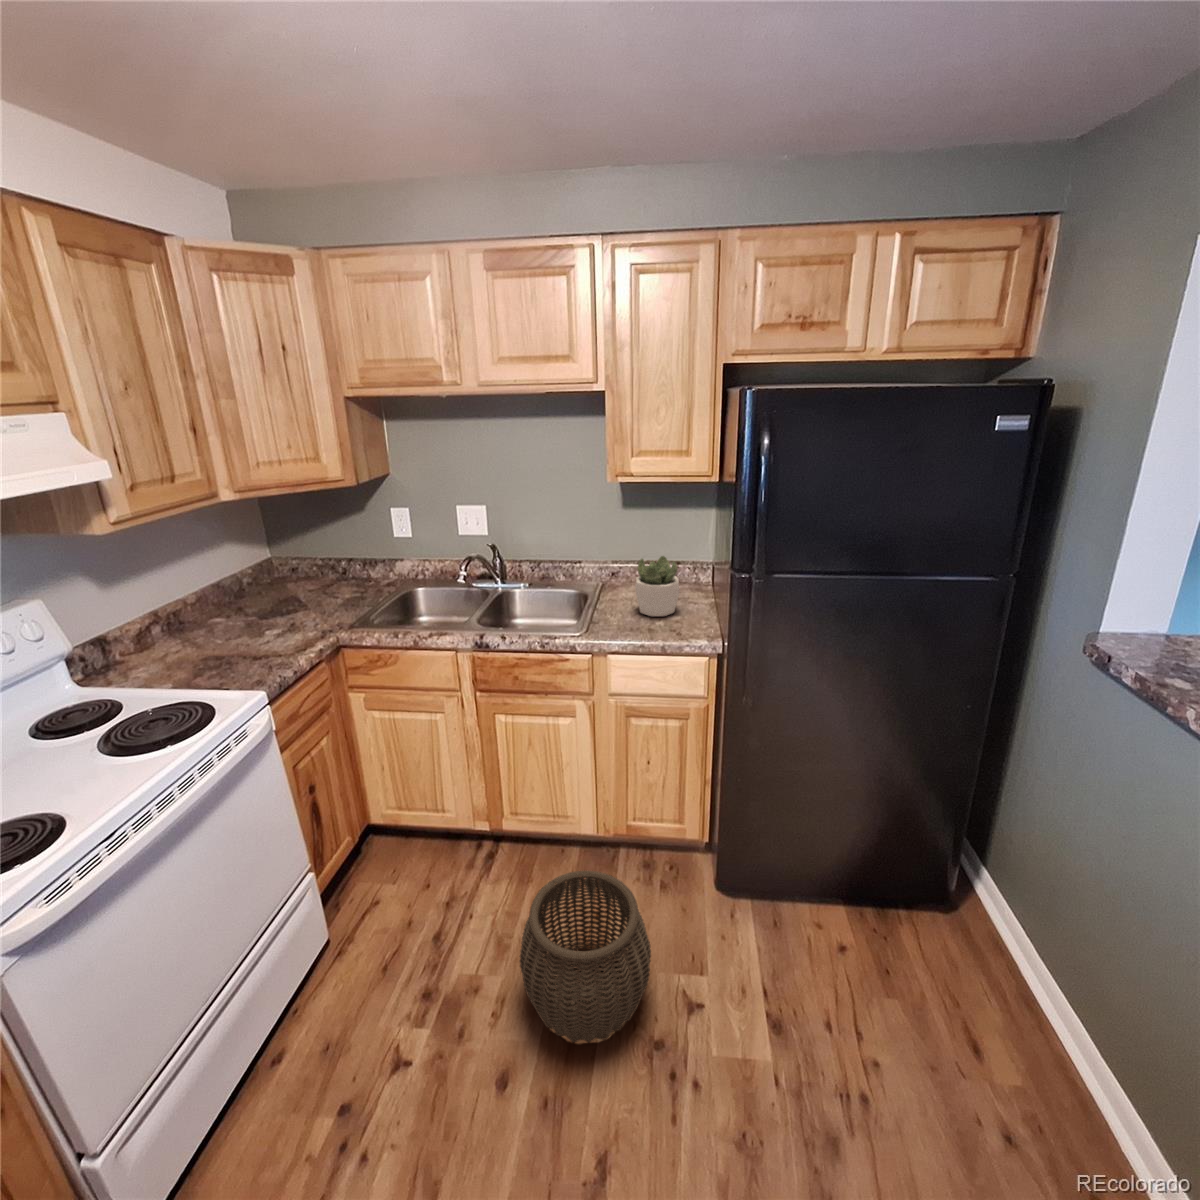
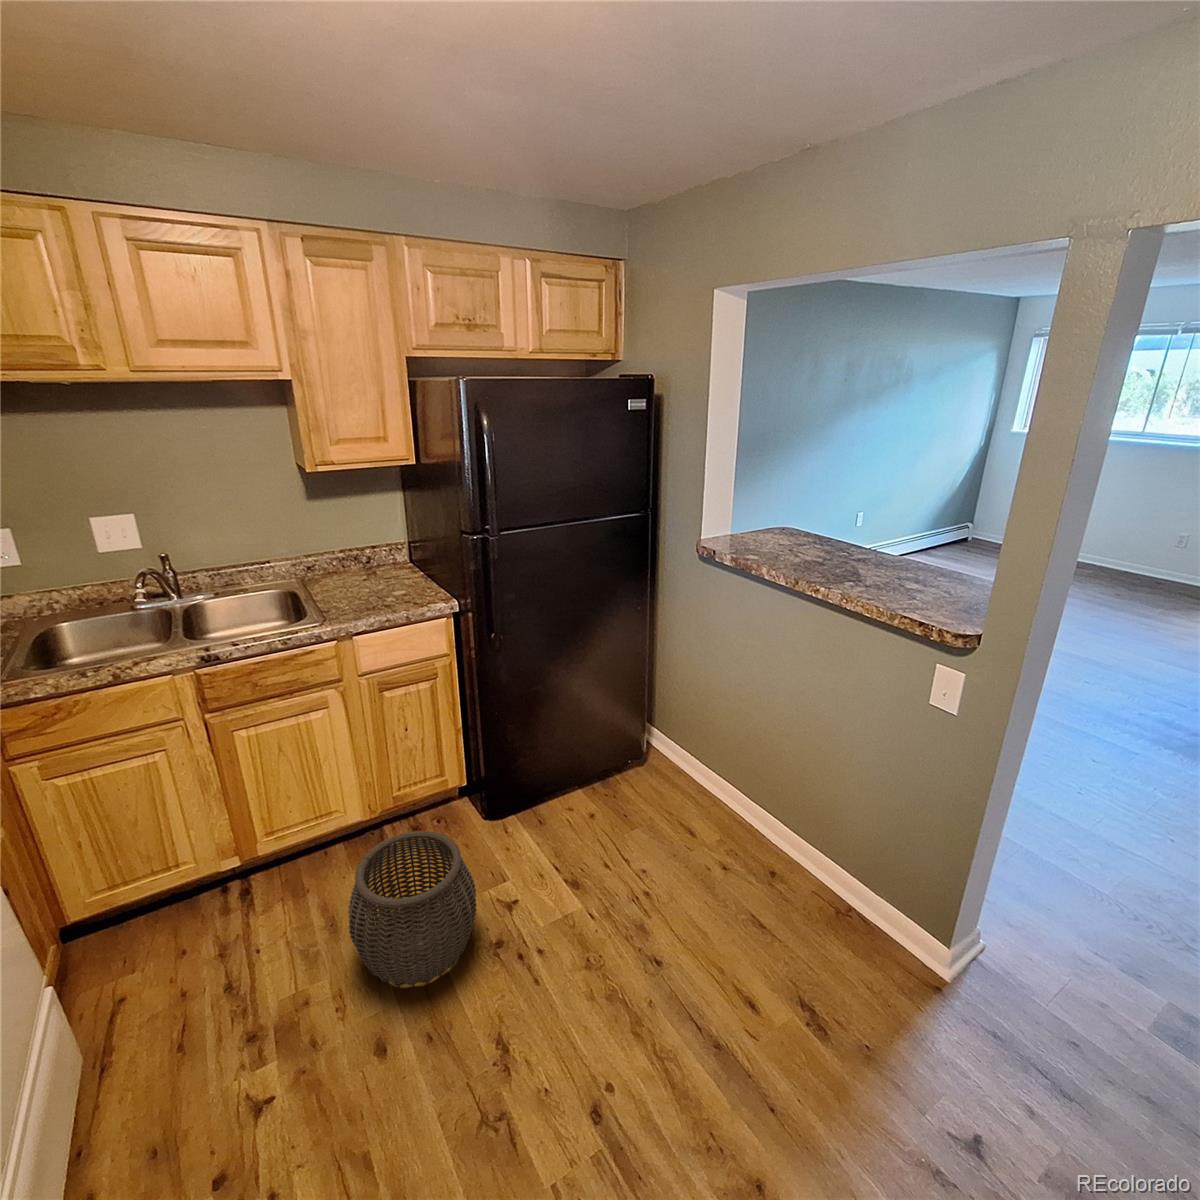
succulent plant: present [635,556,680,616] -> none [352,538,400,596]

